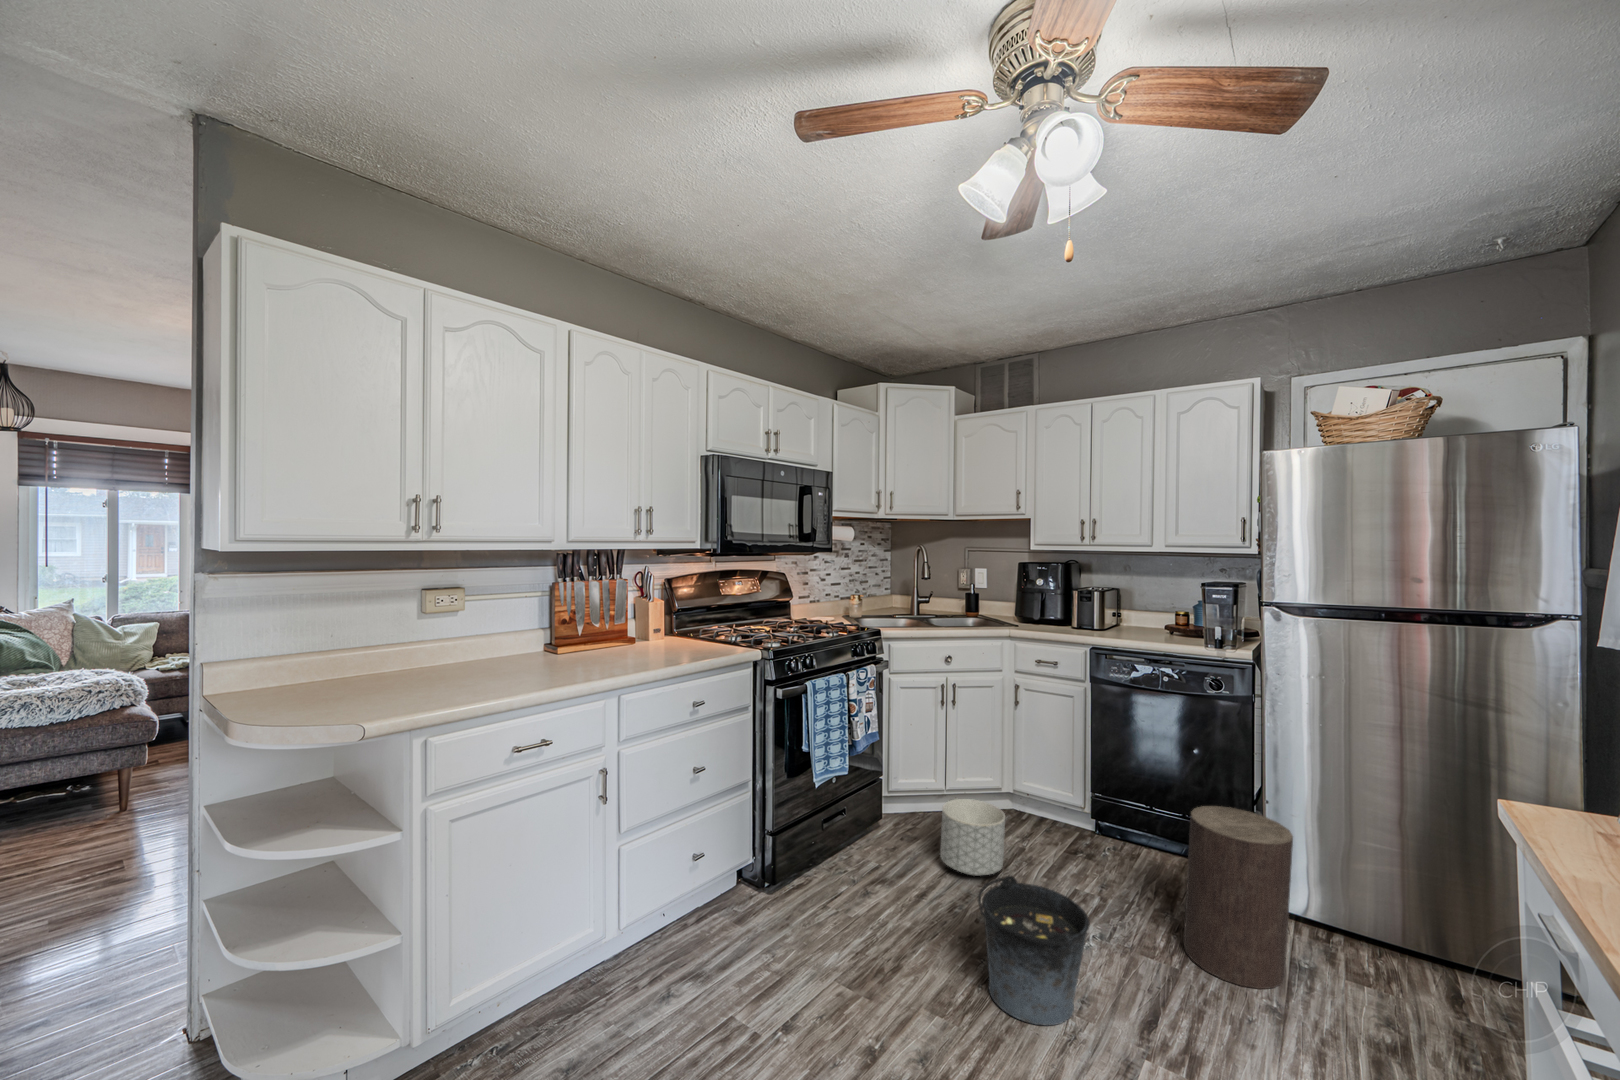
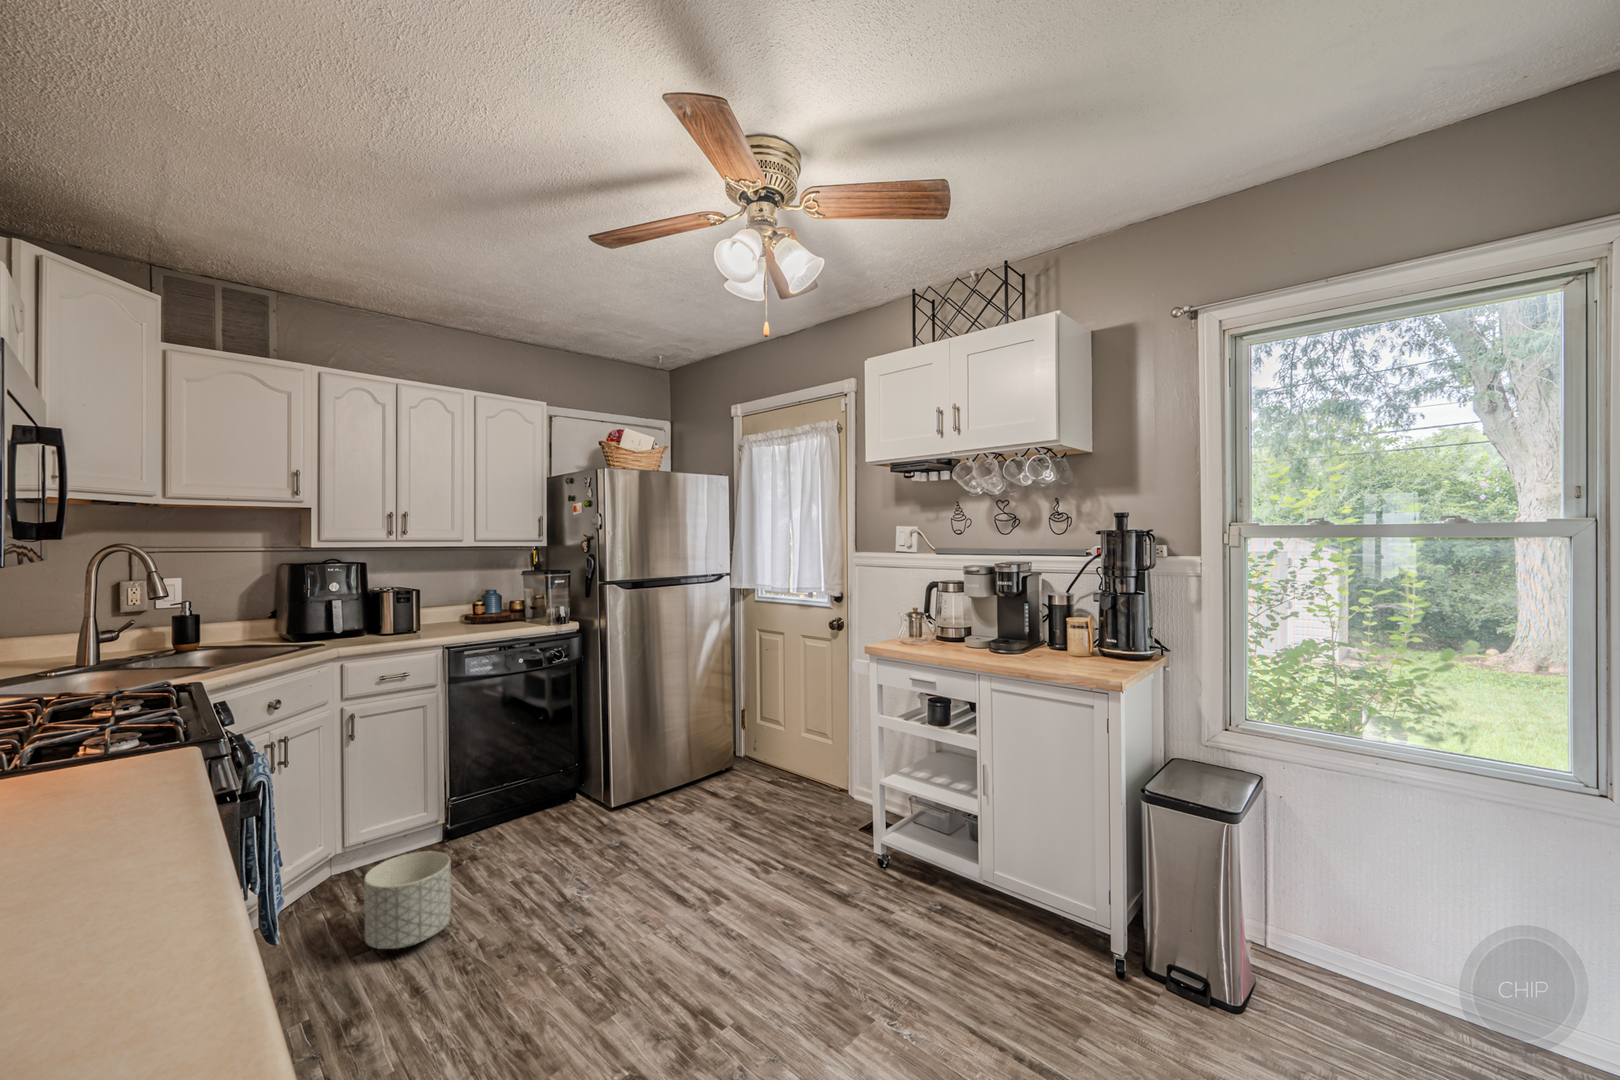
stool: present [1184,806,1293,989] -> none [607,732,674,859]
bucket: present [978,876,1090,1025] -> none [565,849,674,972]

